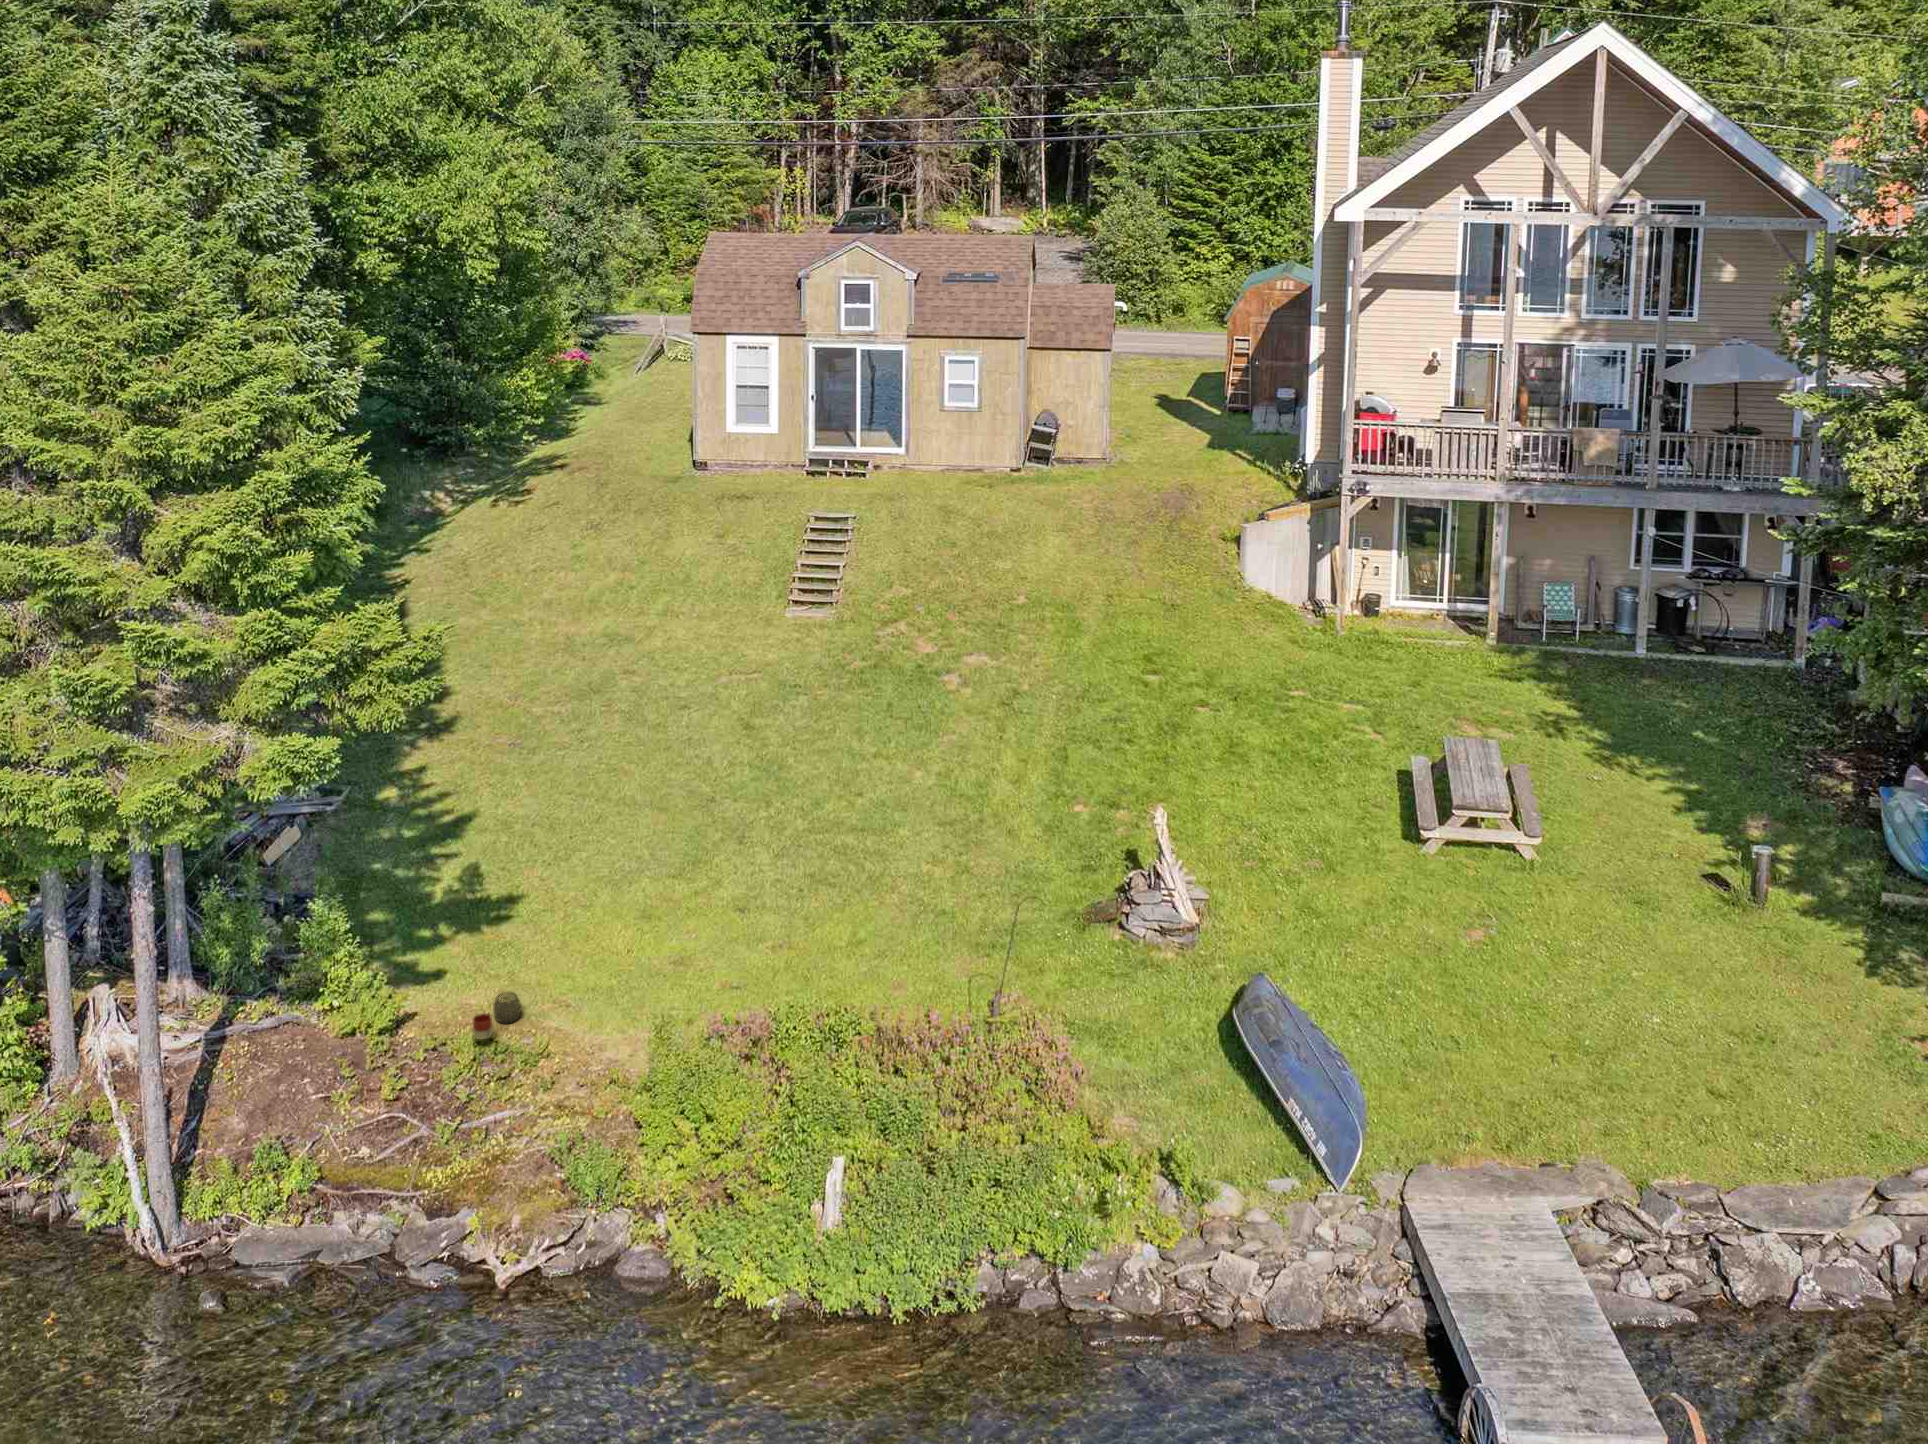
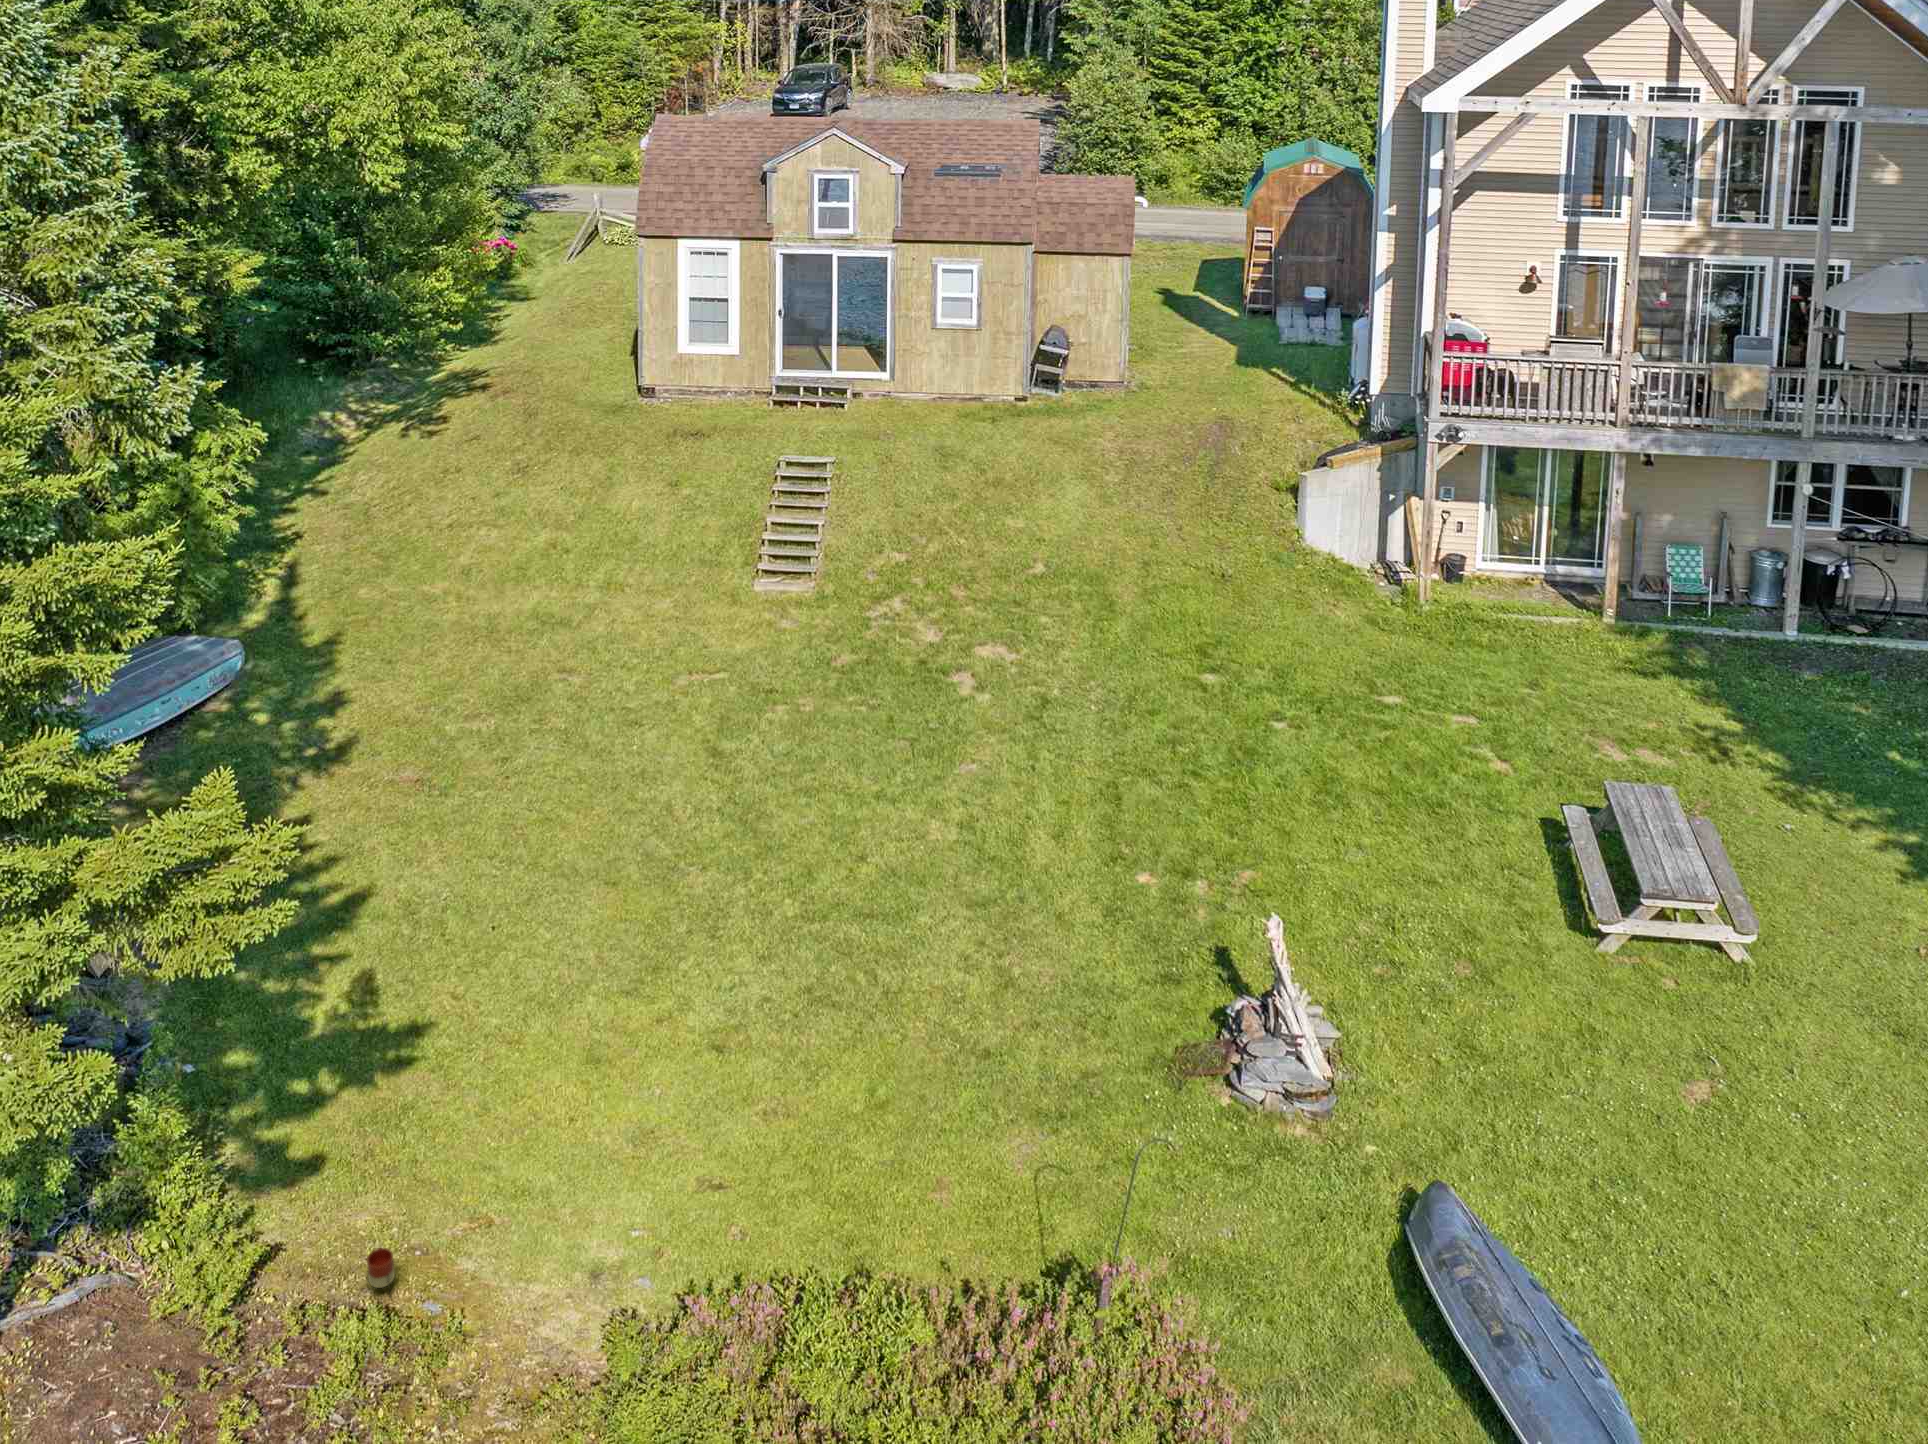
woven basket: present [493,992,521,1023] -> none [396,1204,434,1253]

